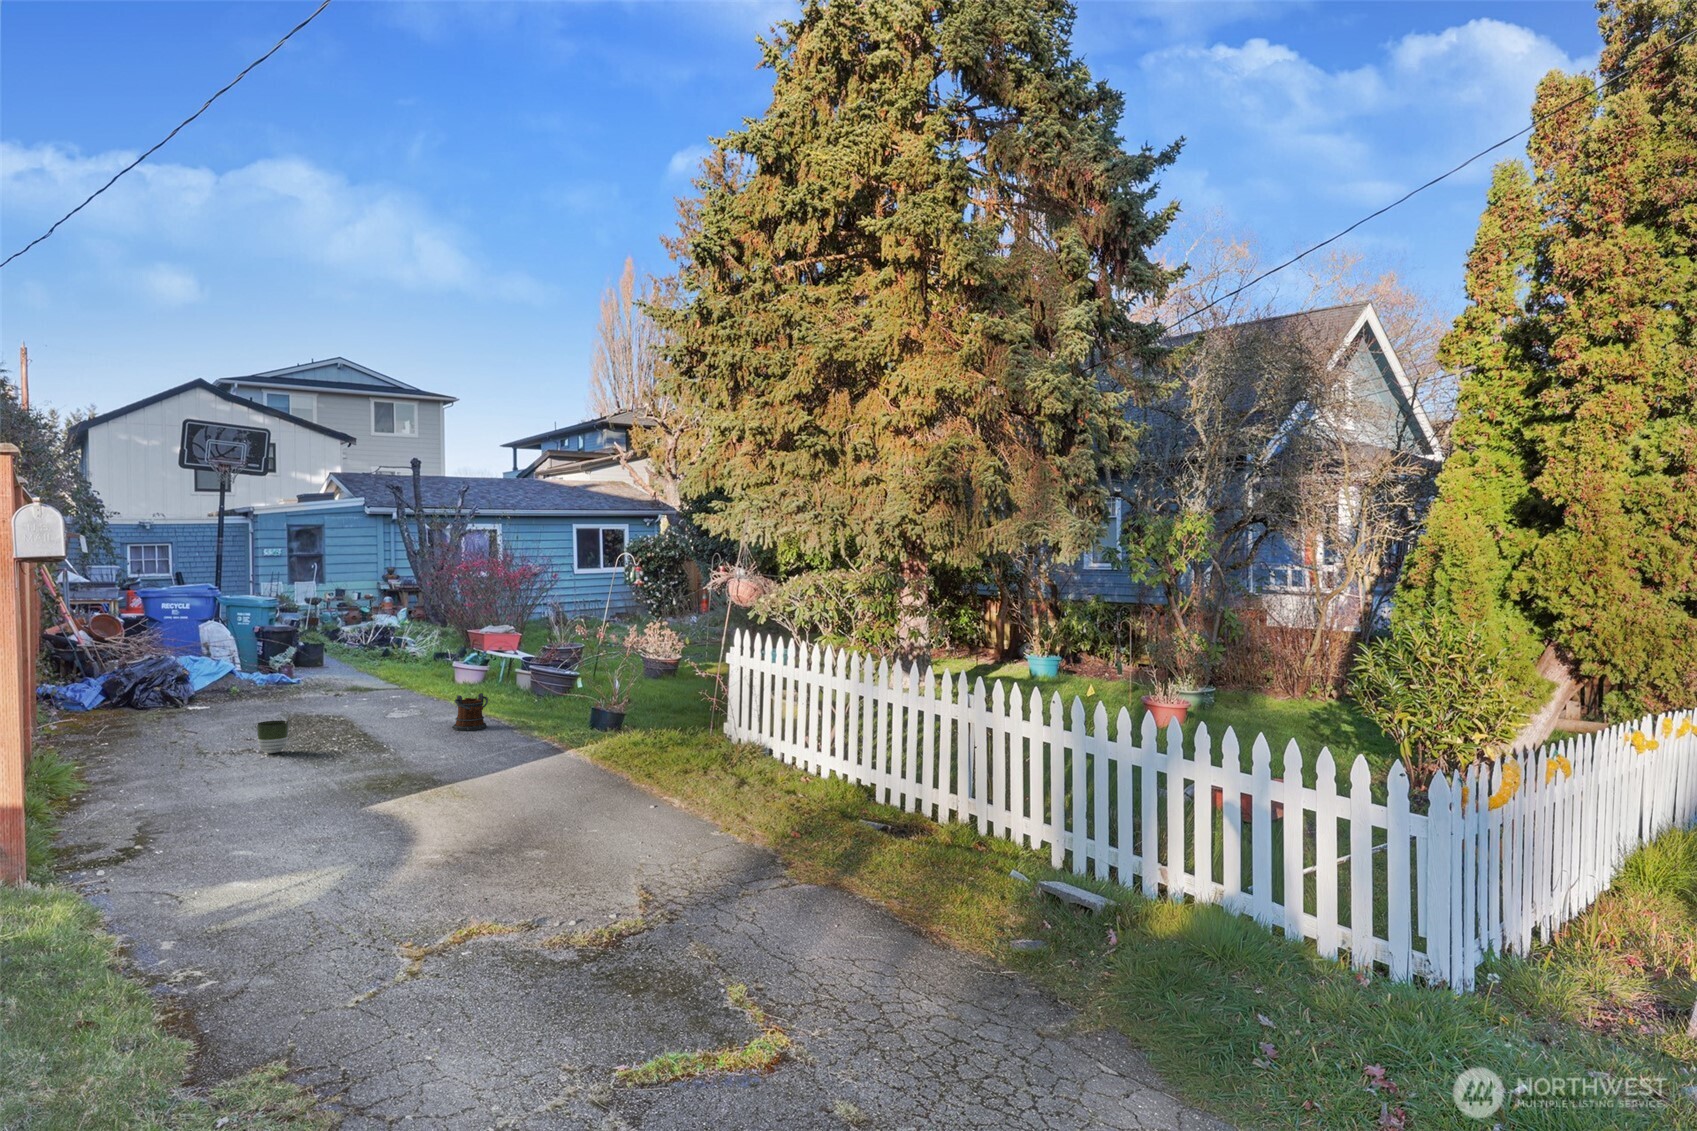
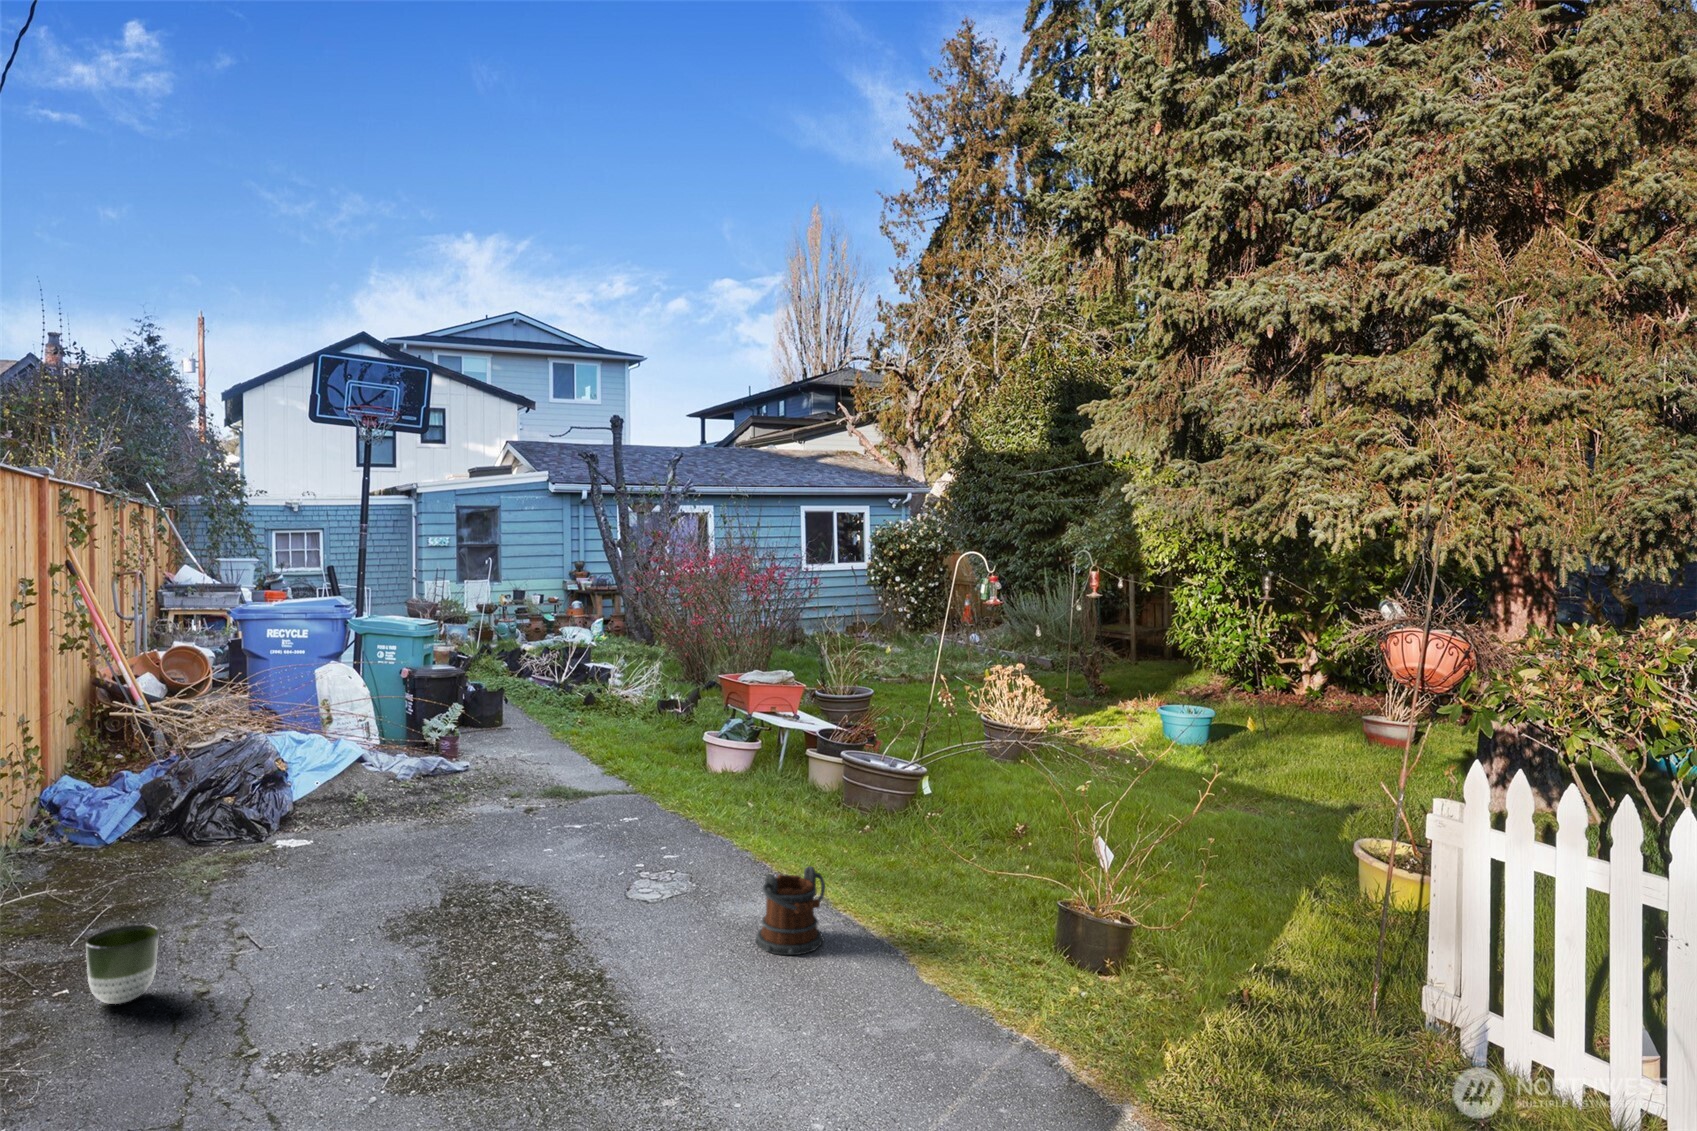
planter: present [257,720,289,753] -> present [86,925,158,1004]

